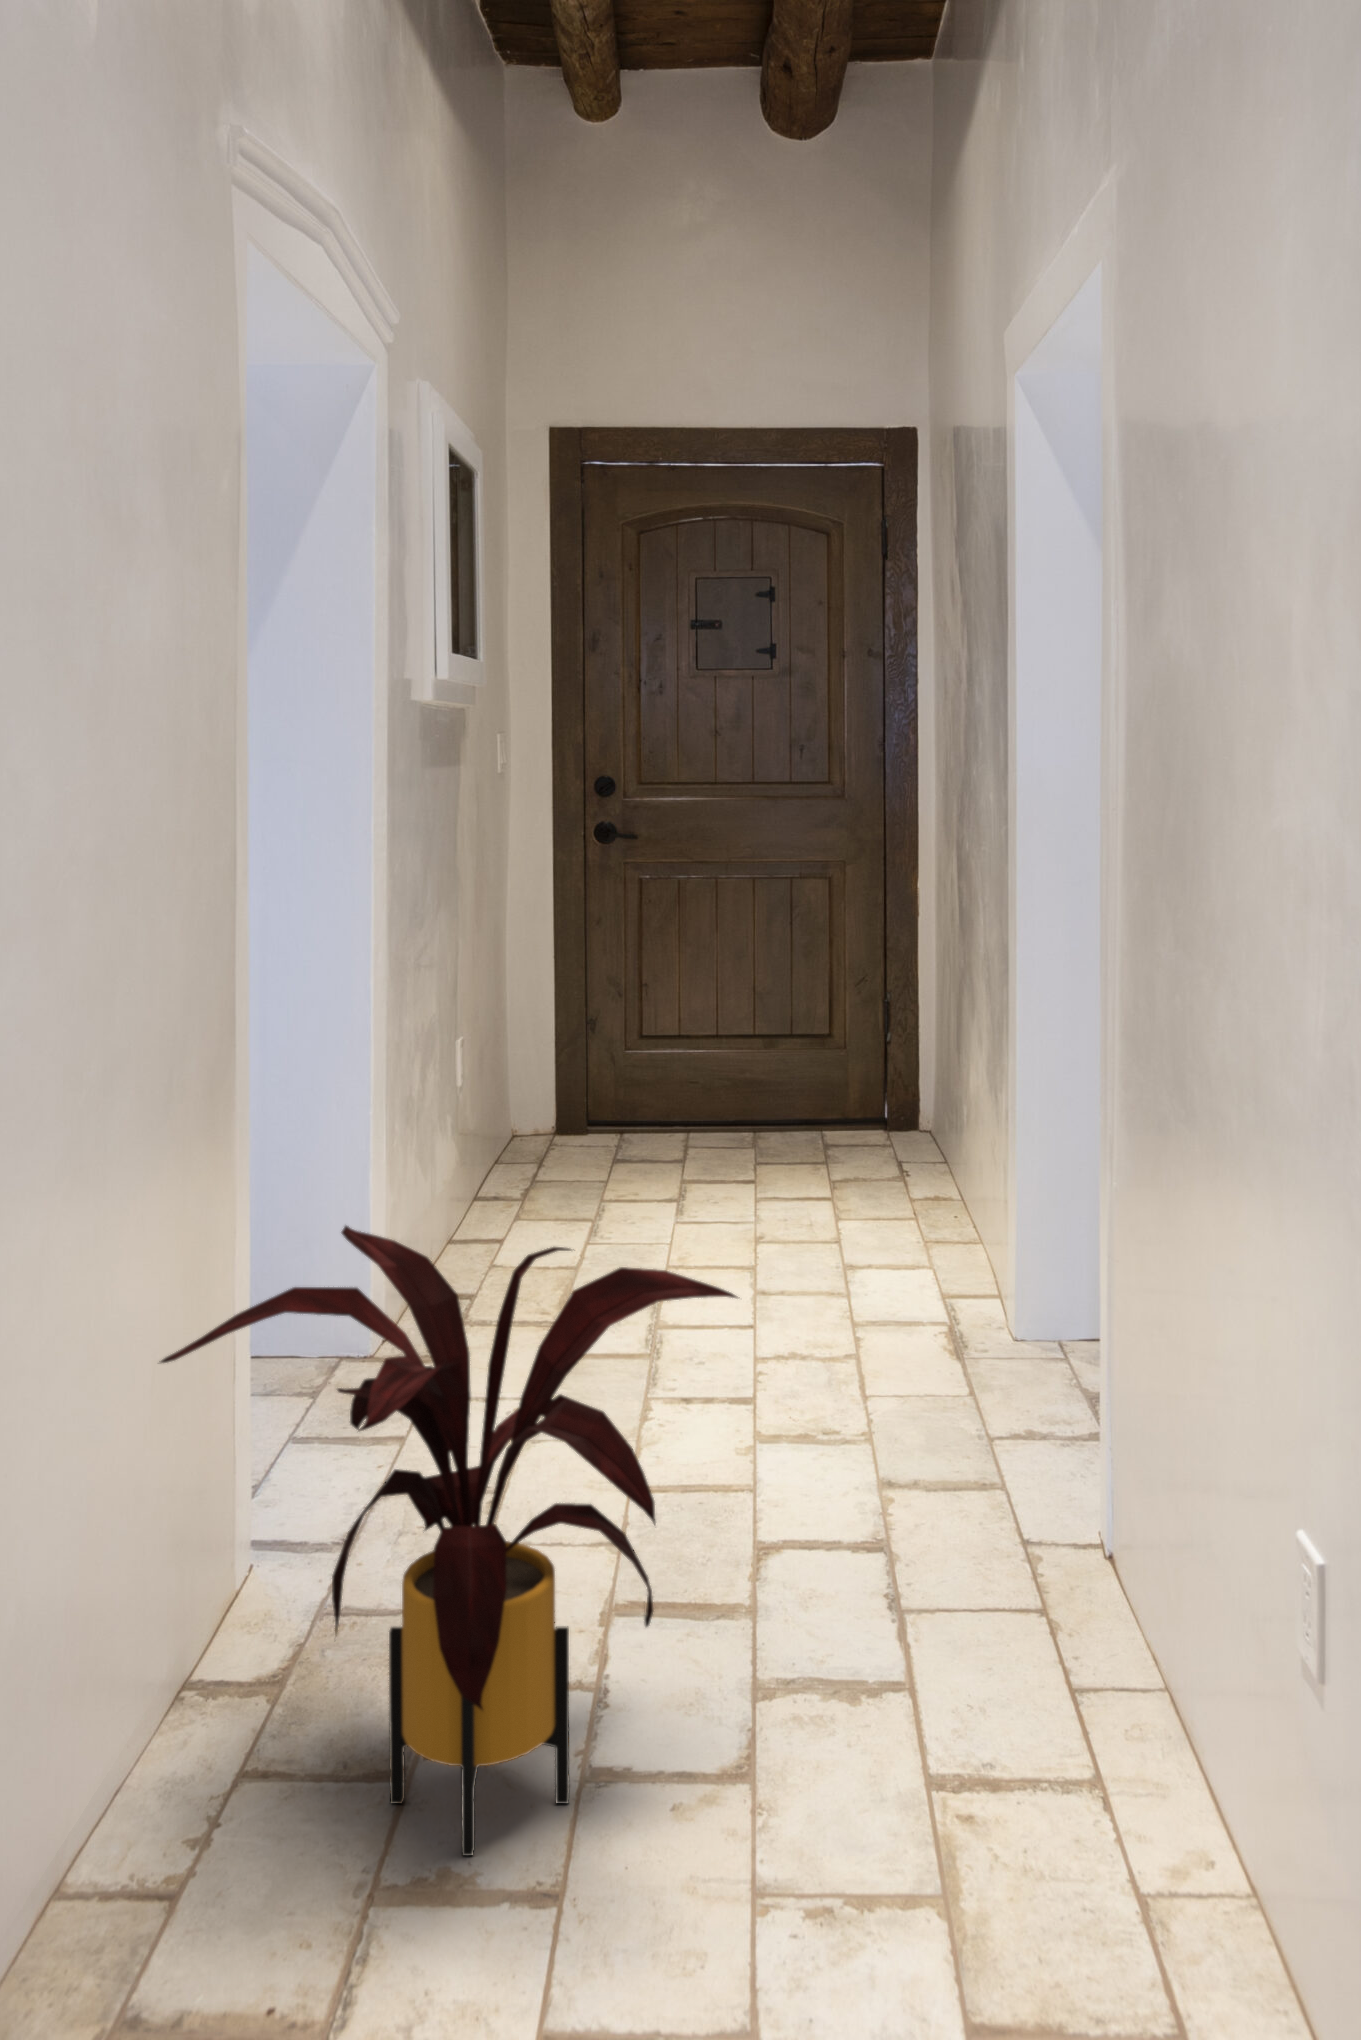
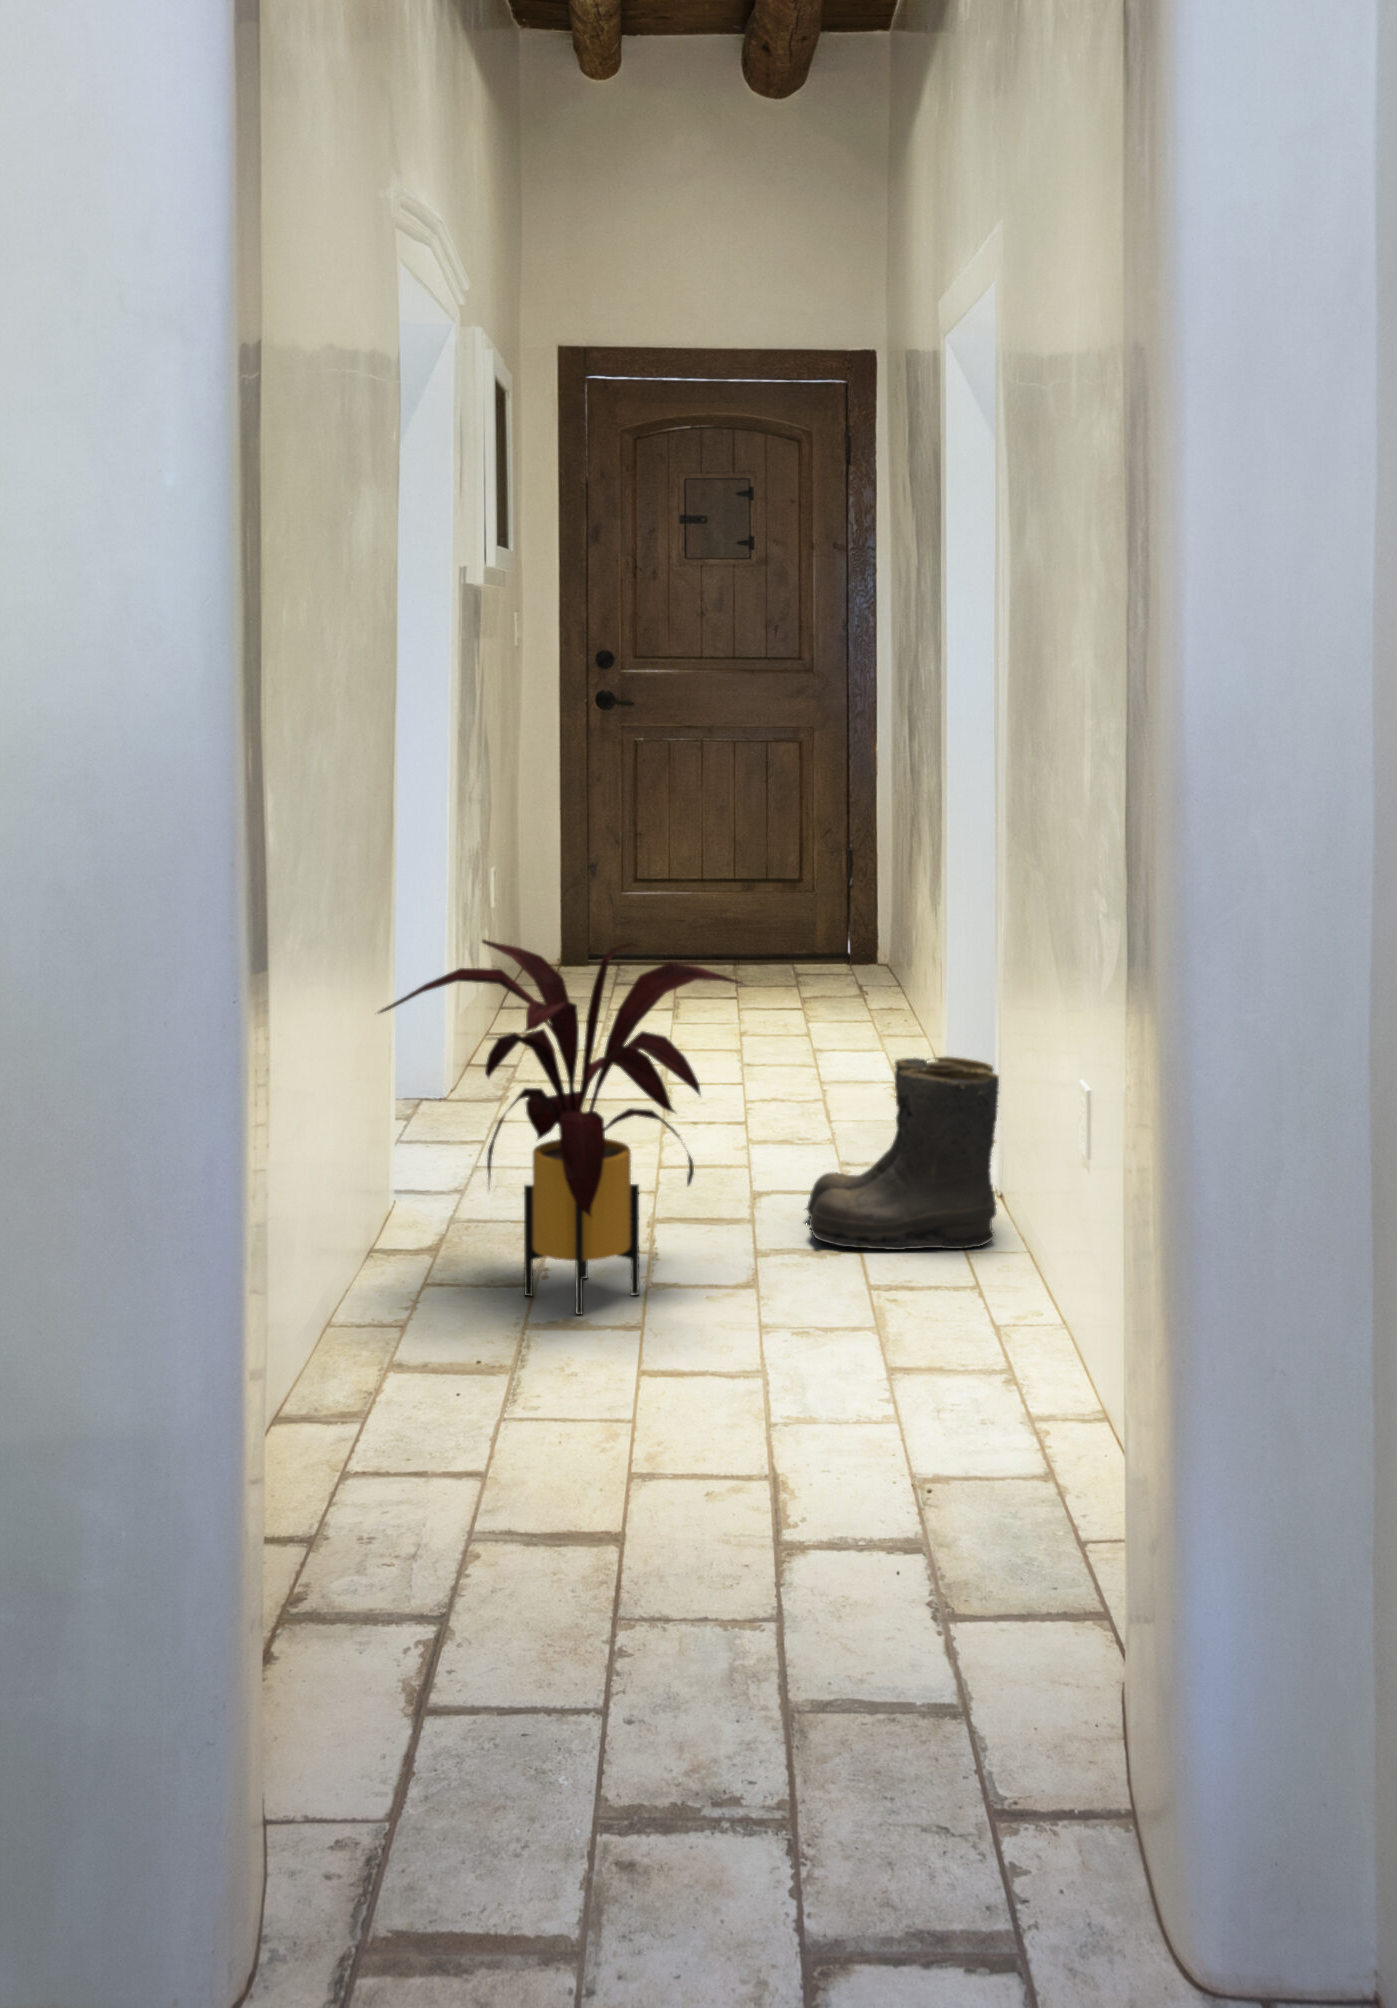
boots: none [827,1375,1118,1691] -> present [806,1057,999,1250]

